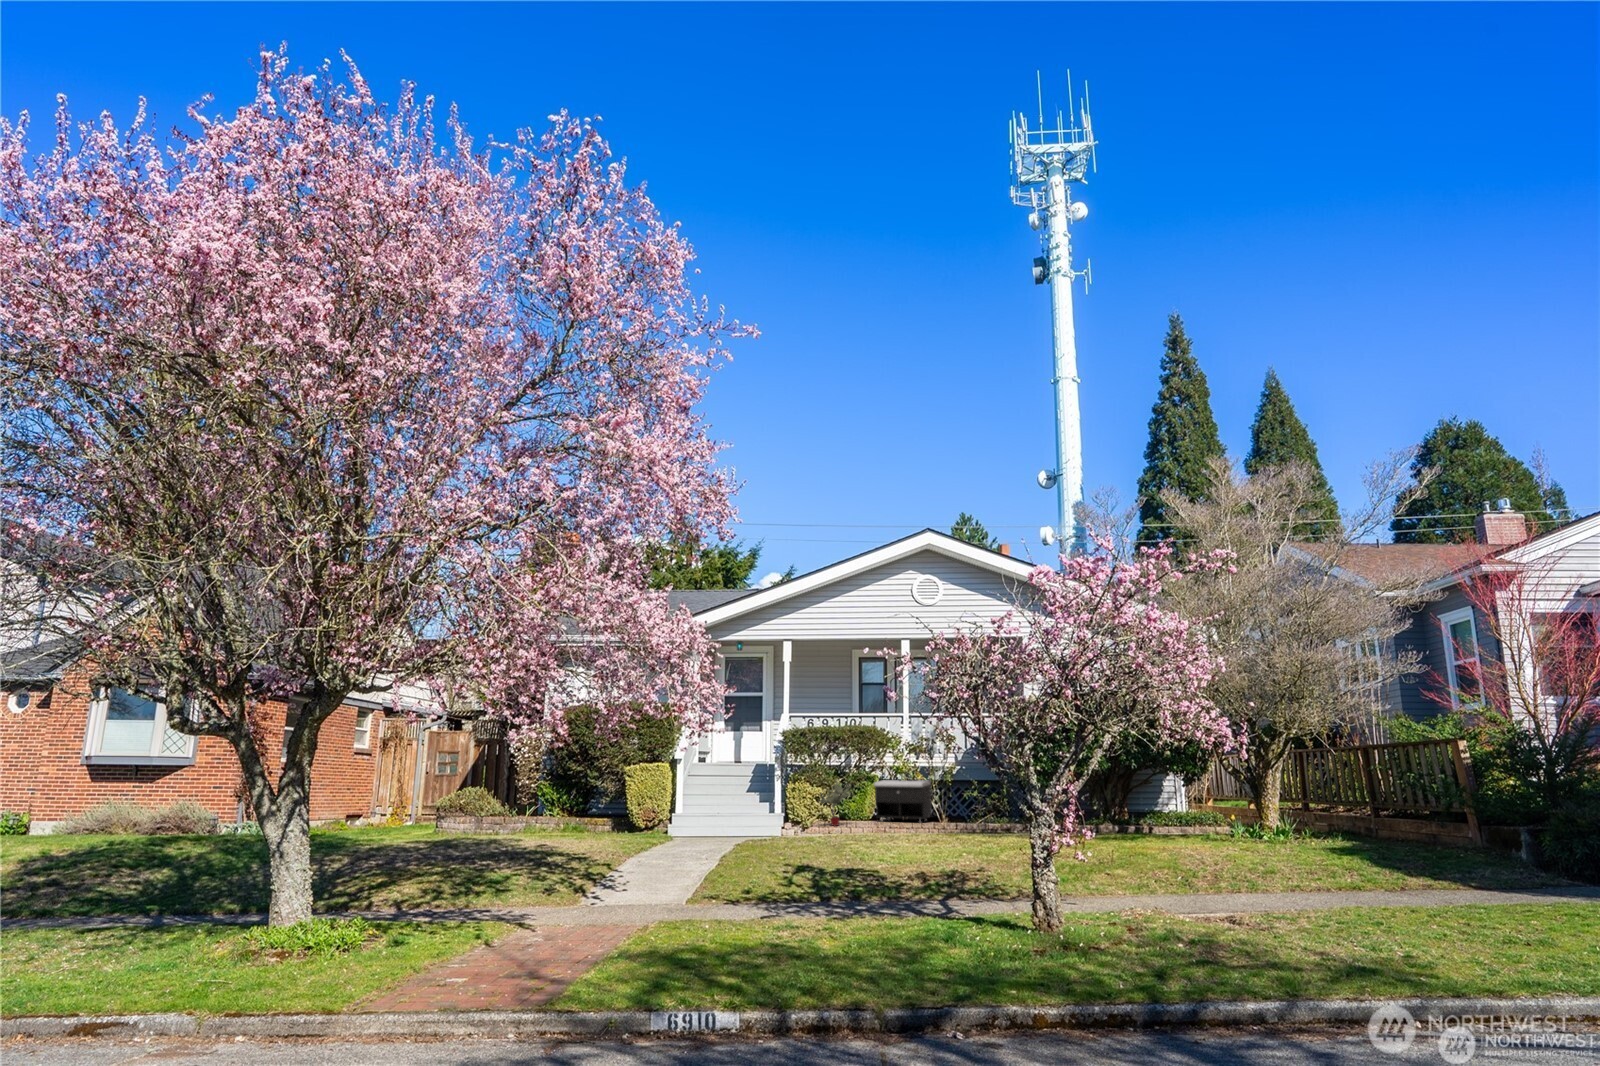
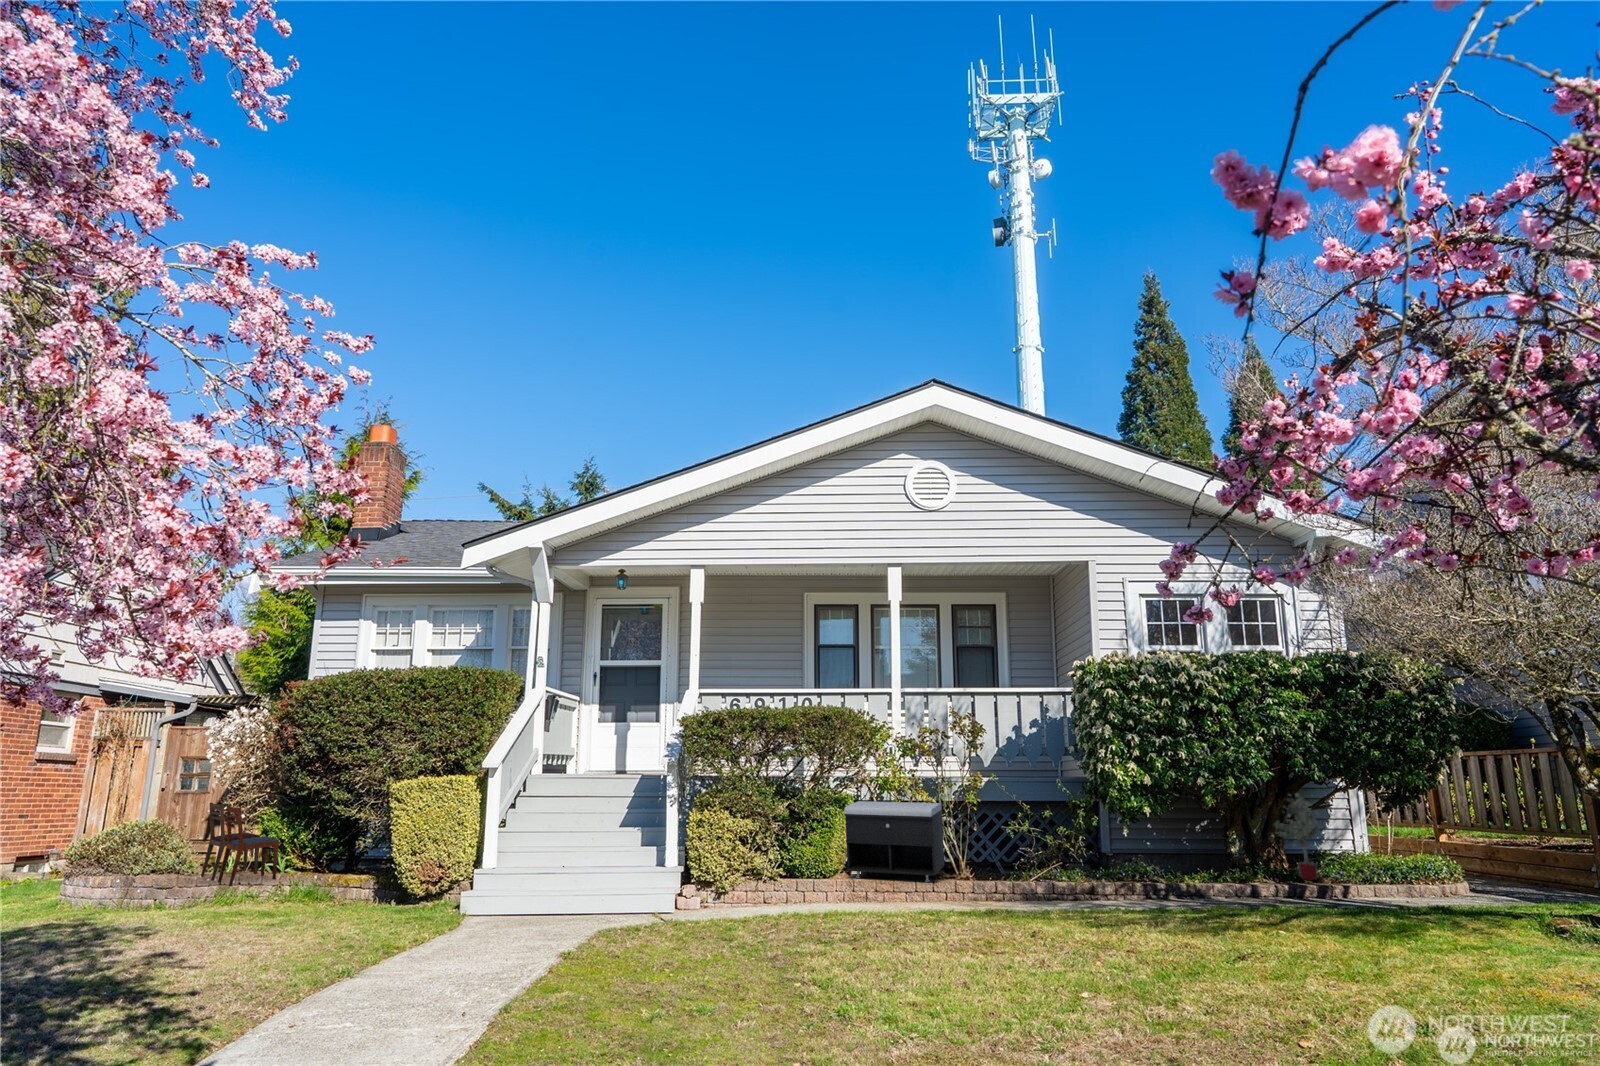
chair: none [507,780,552,825] -> present [201,803,279,886]
potted tree: present [820,780,851,826] -> present [1275,794,1320,880]

